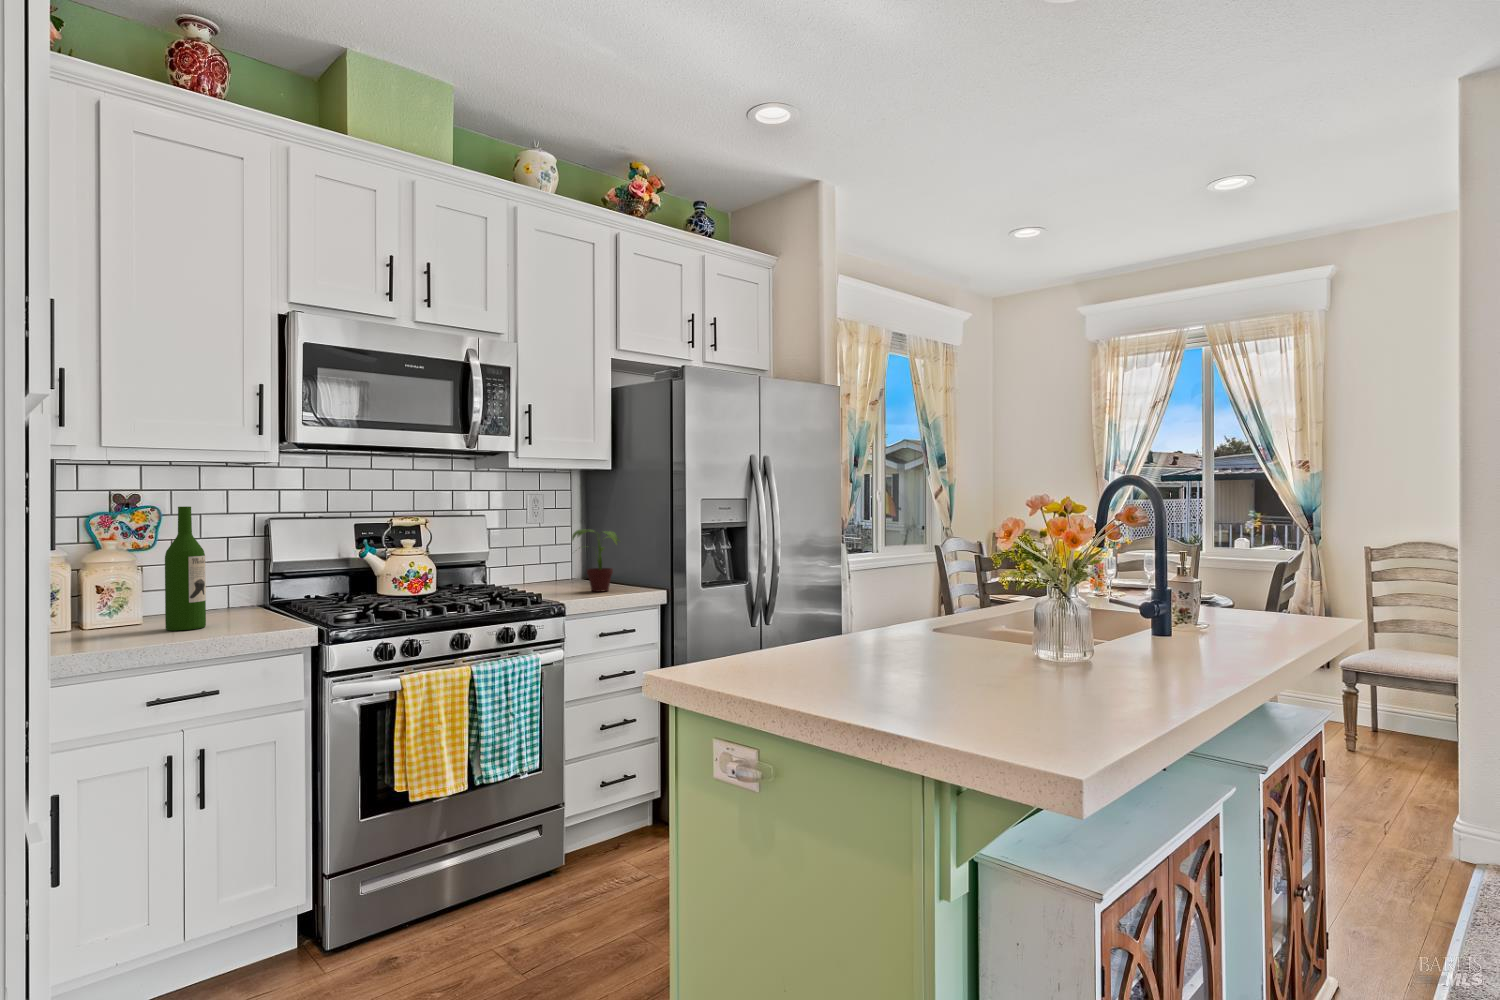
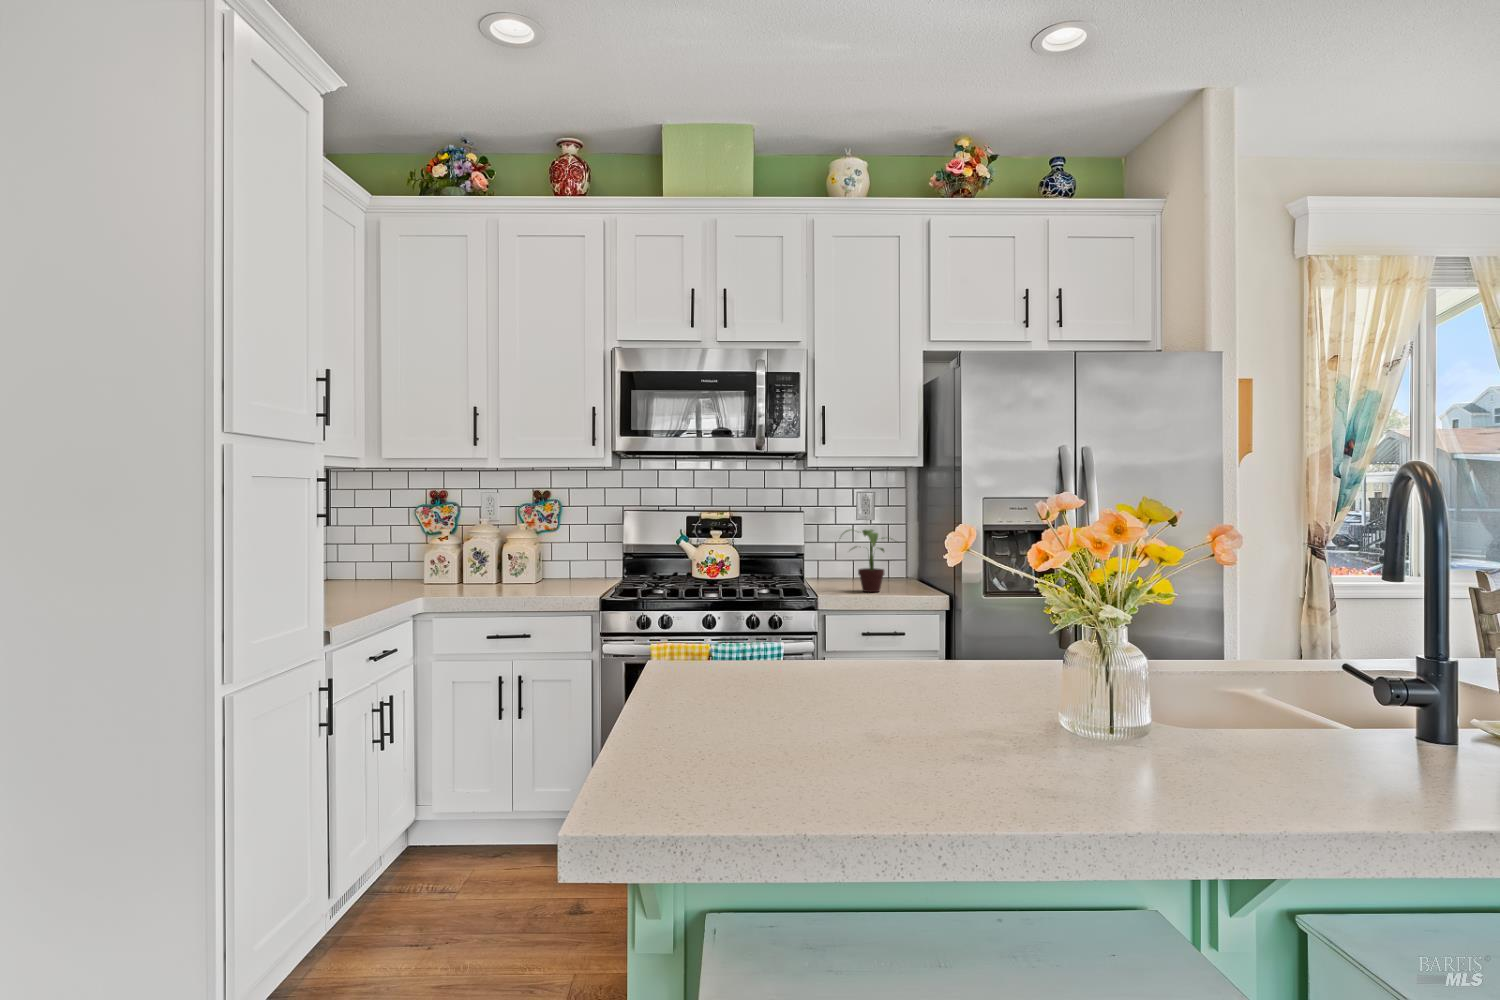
wine bottle: present [165,506,206,631] -> none [531,503,555,589]

